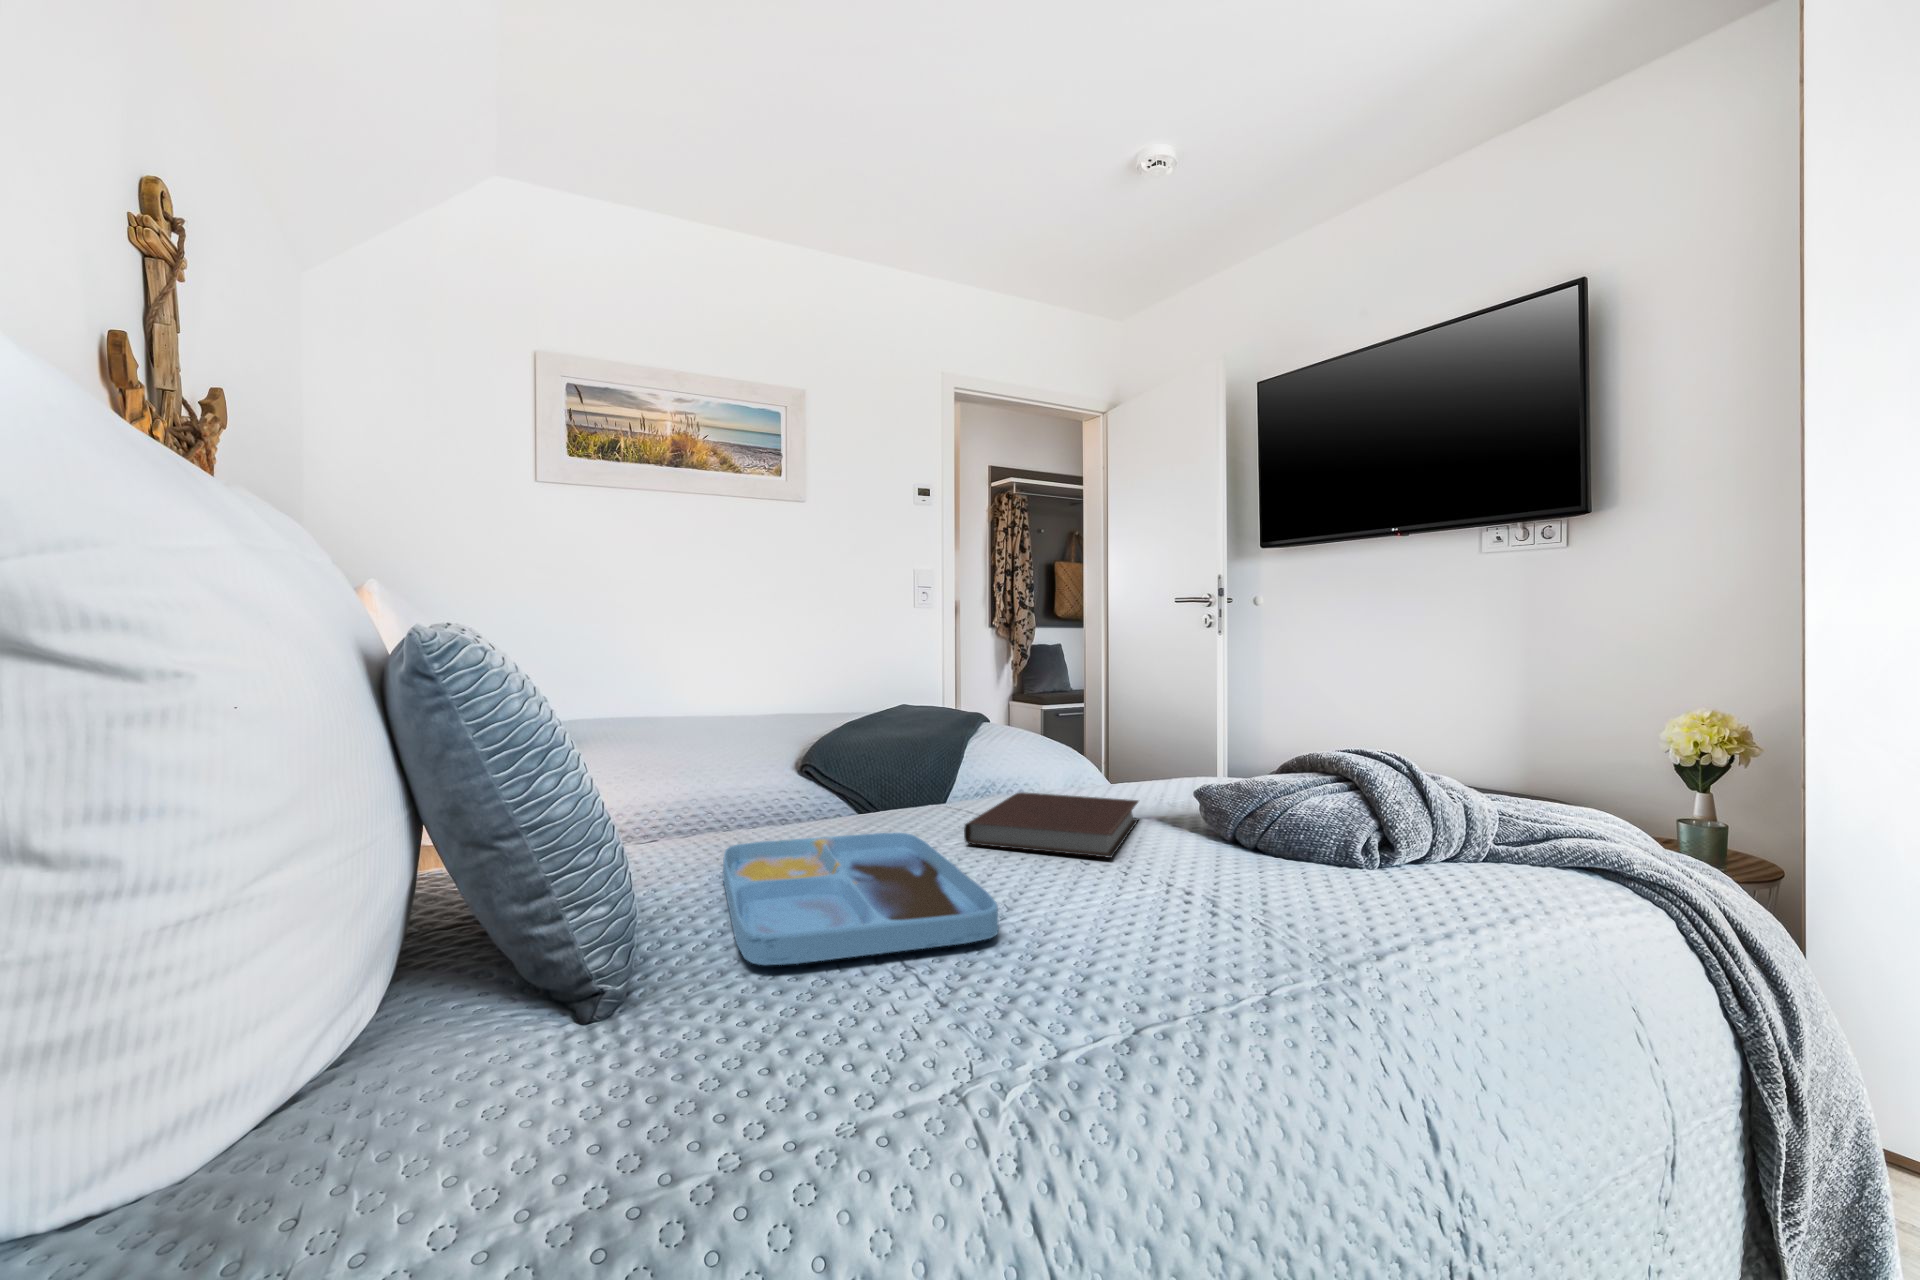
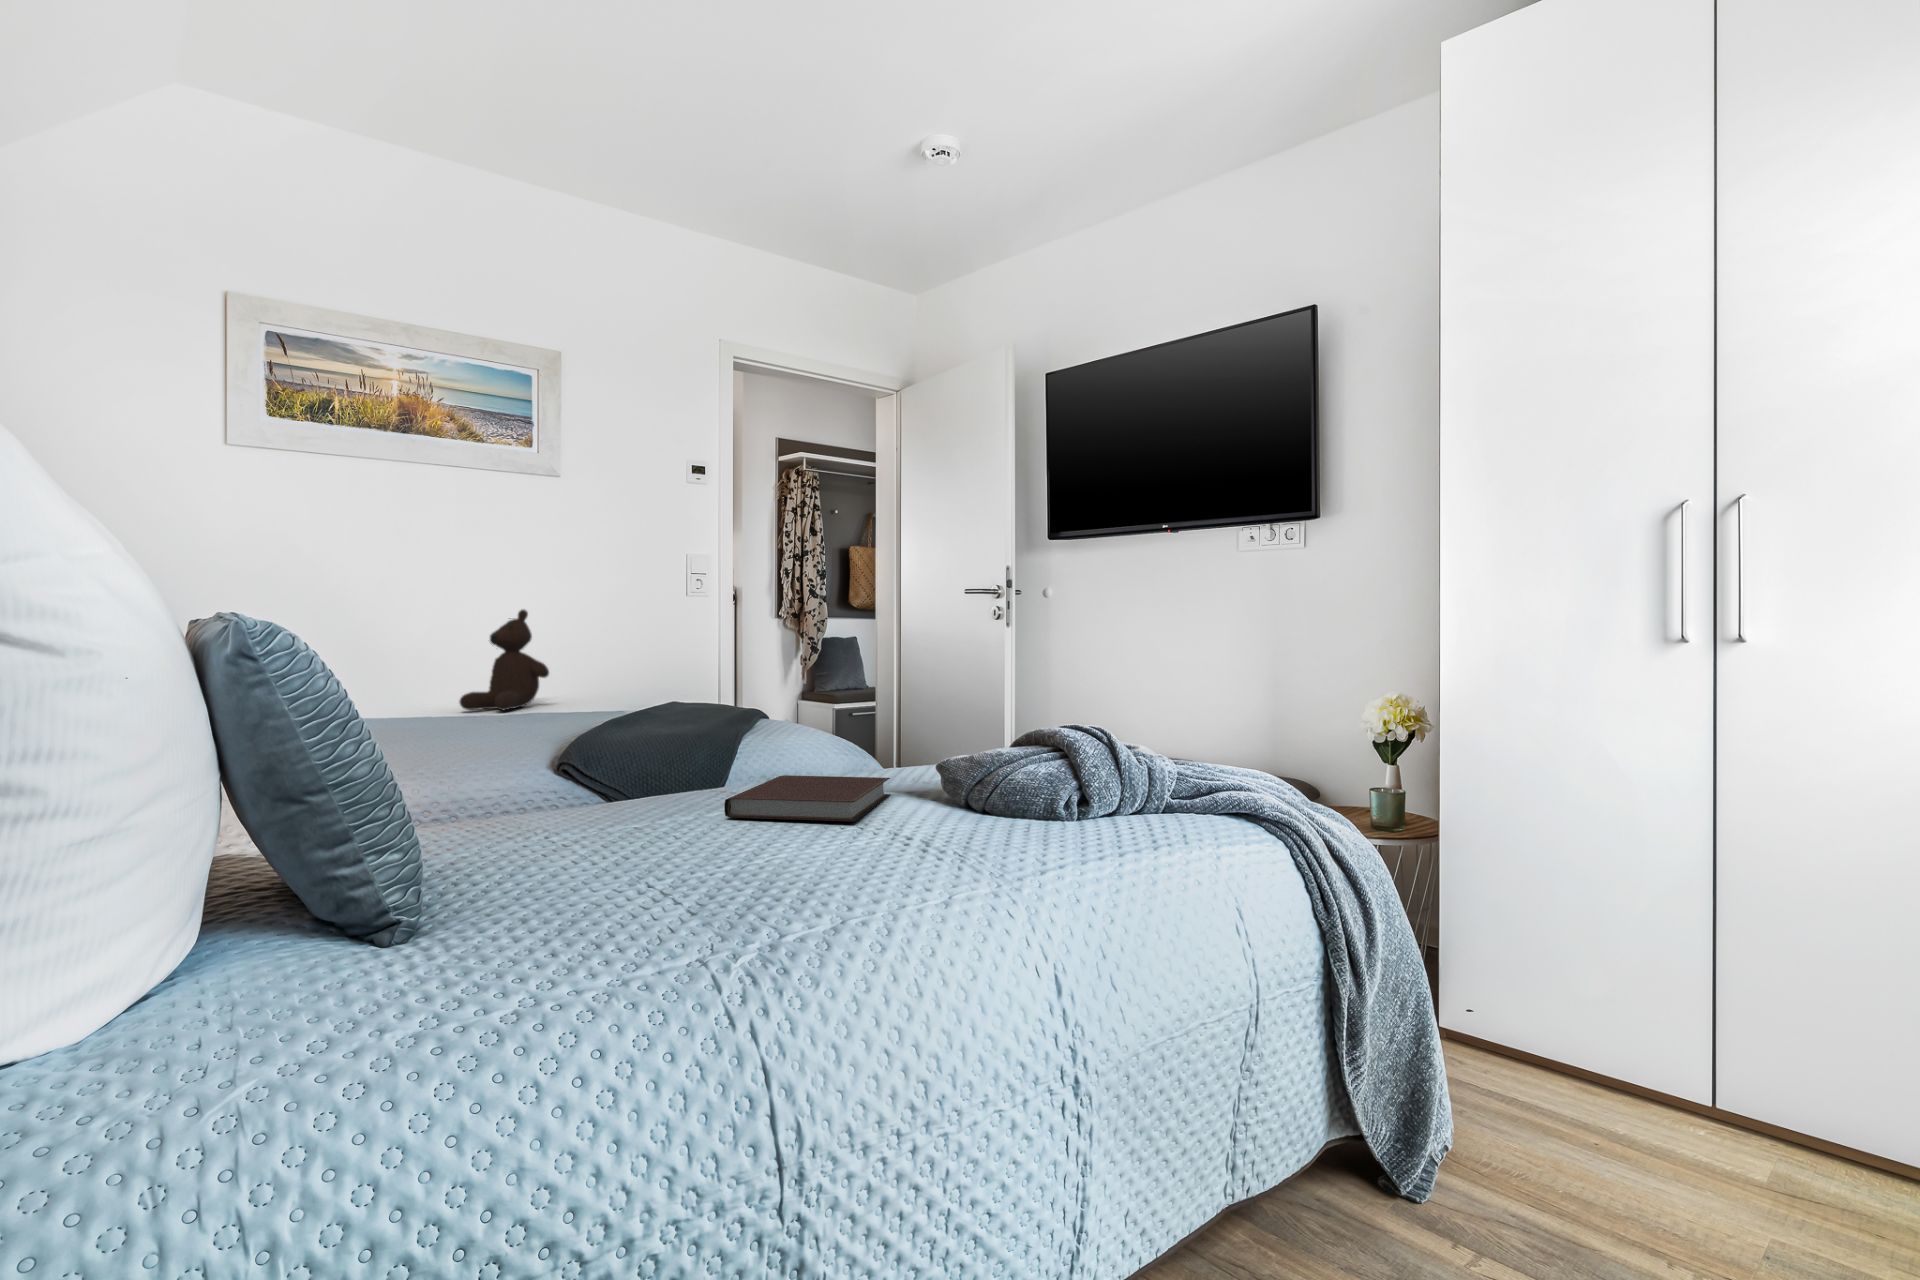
teddy bear: none [723,619,797,707] -> present [460,609,549,711]
tray: present [723,833,999,965] -> none [496,808,745,898]

